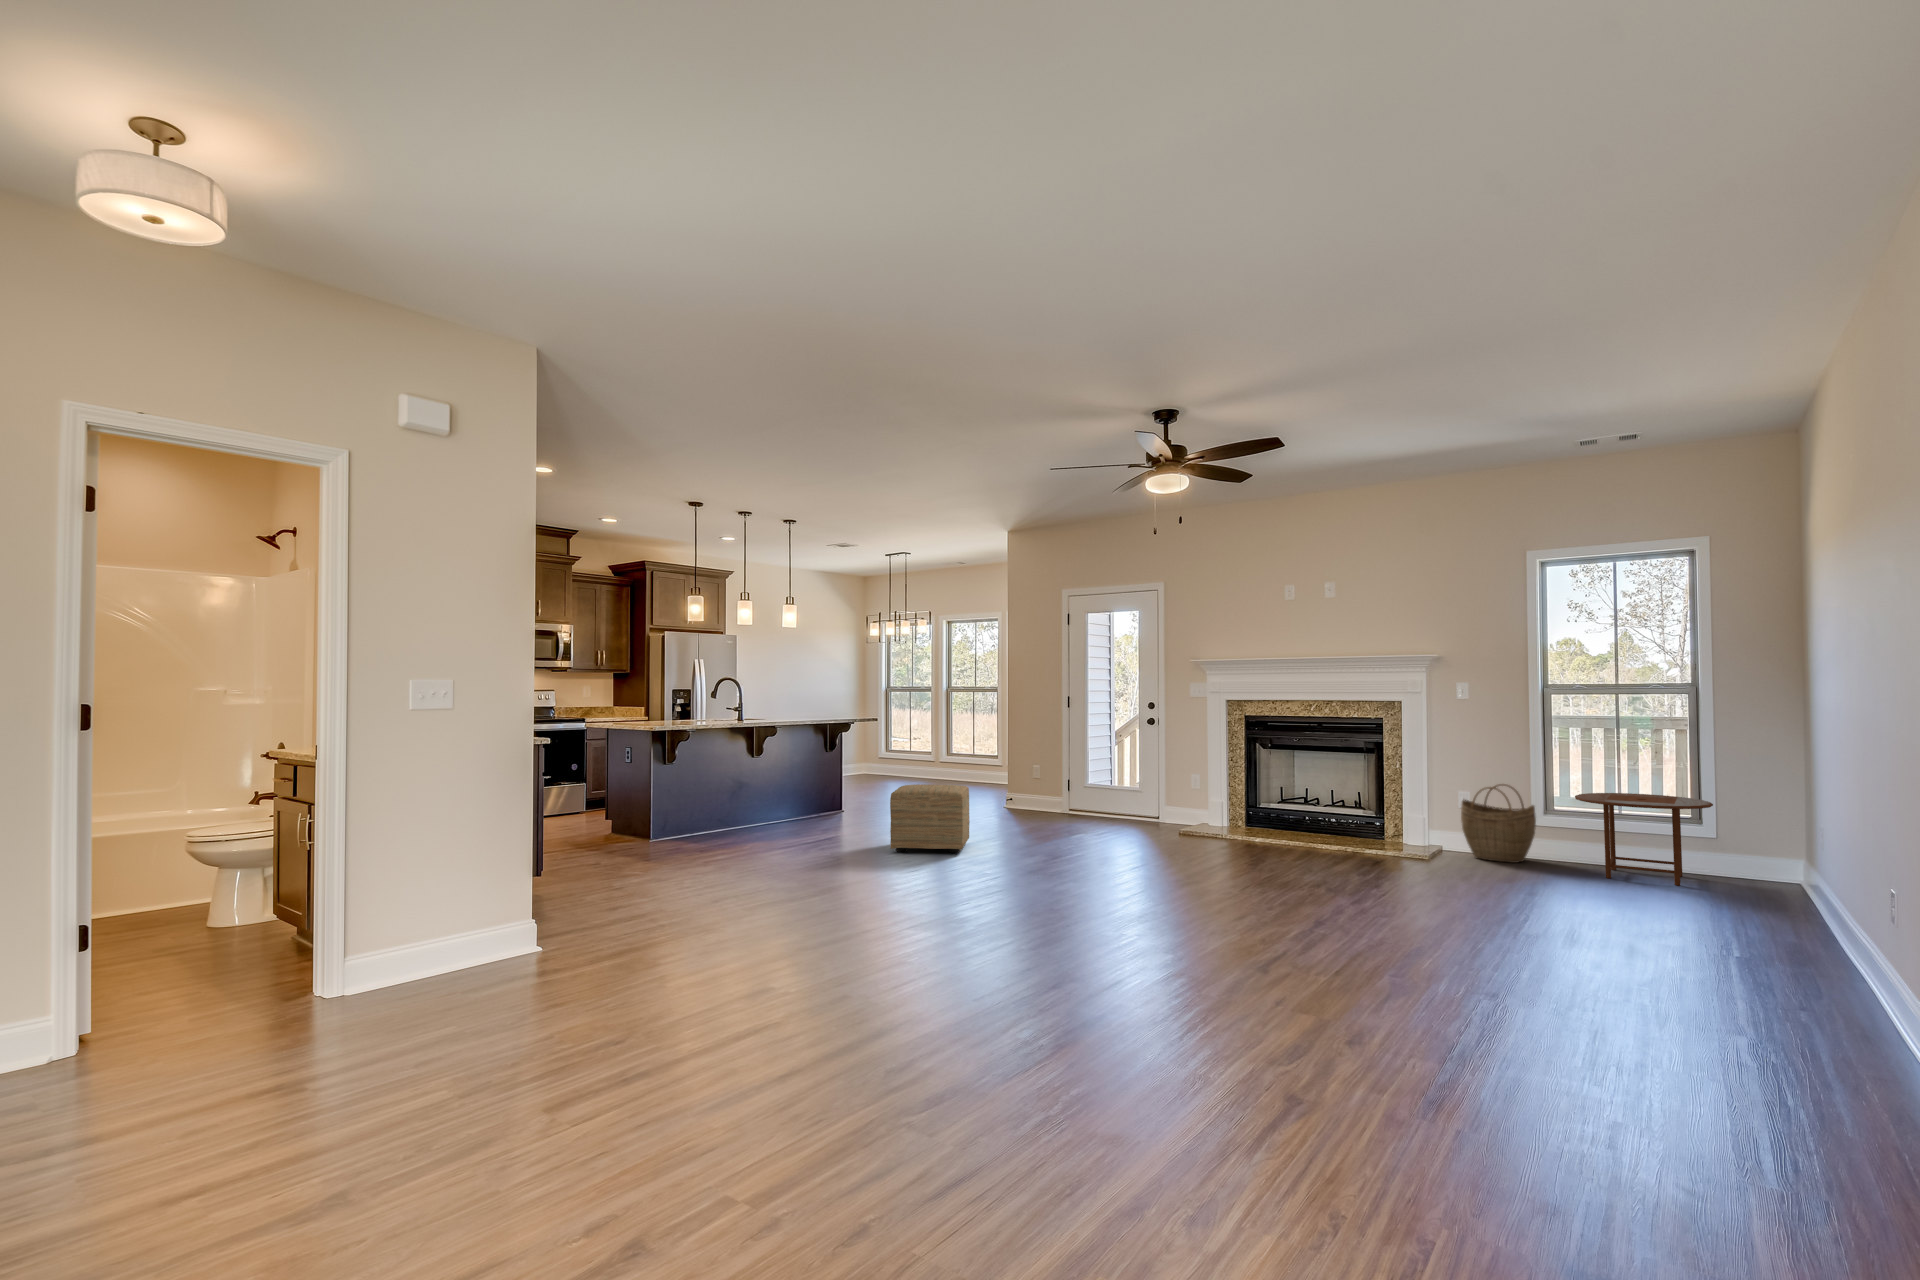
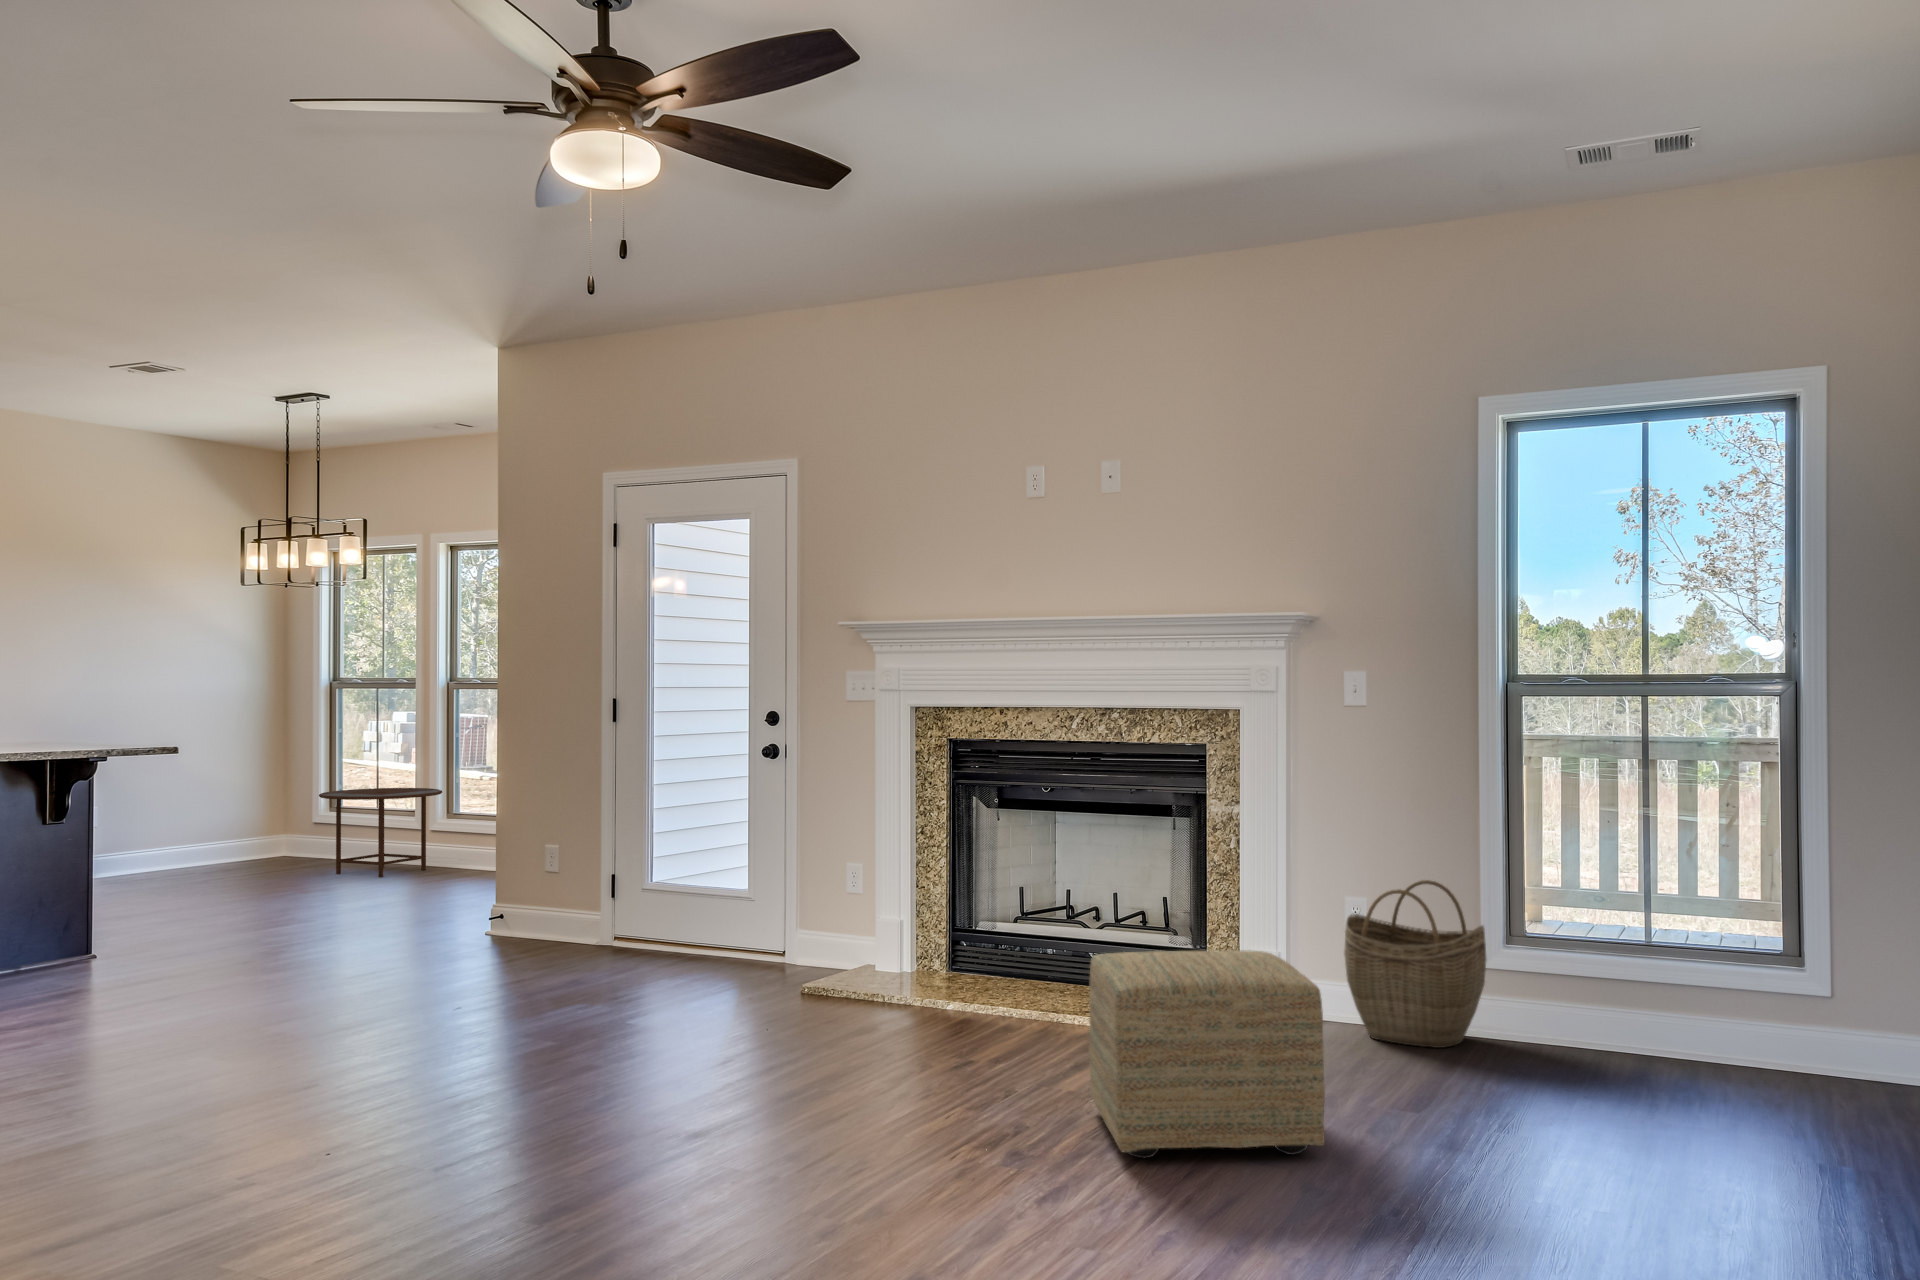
ottoman: present [890,784,970,853] -> present [1089,950,1325,1158]
side table: present [1575,793,1713,886] -> present [319,788,442,877]

